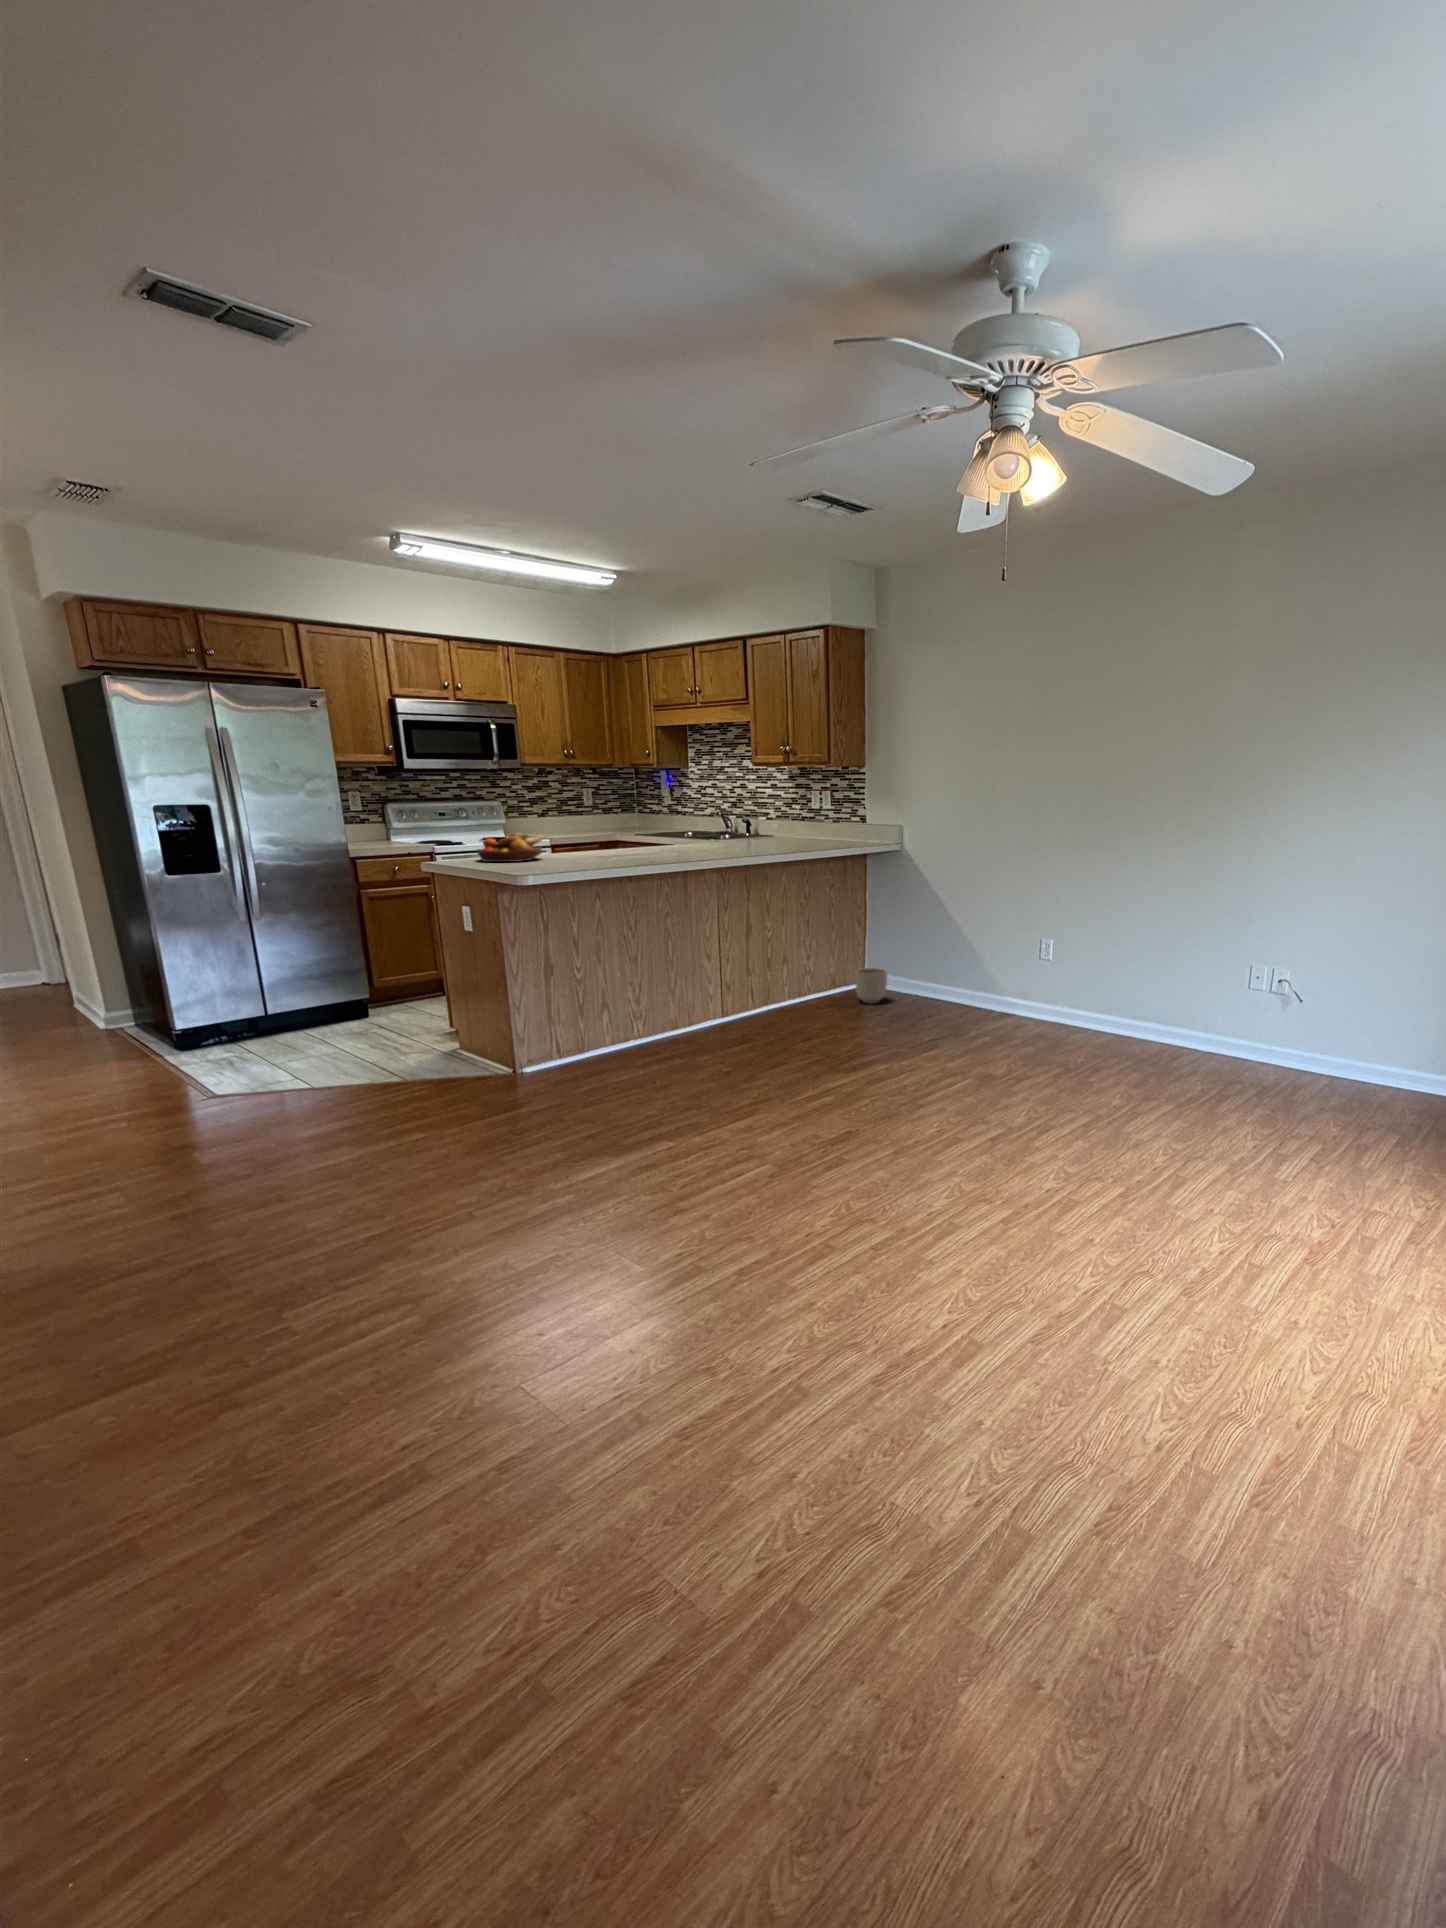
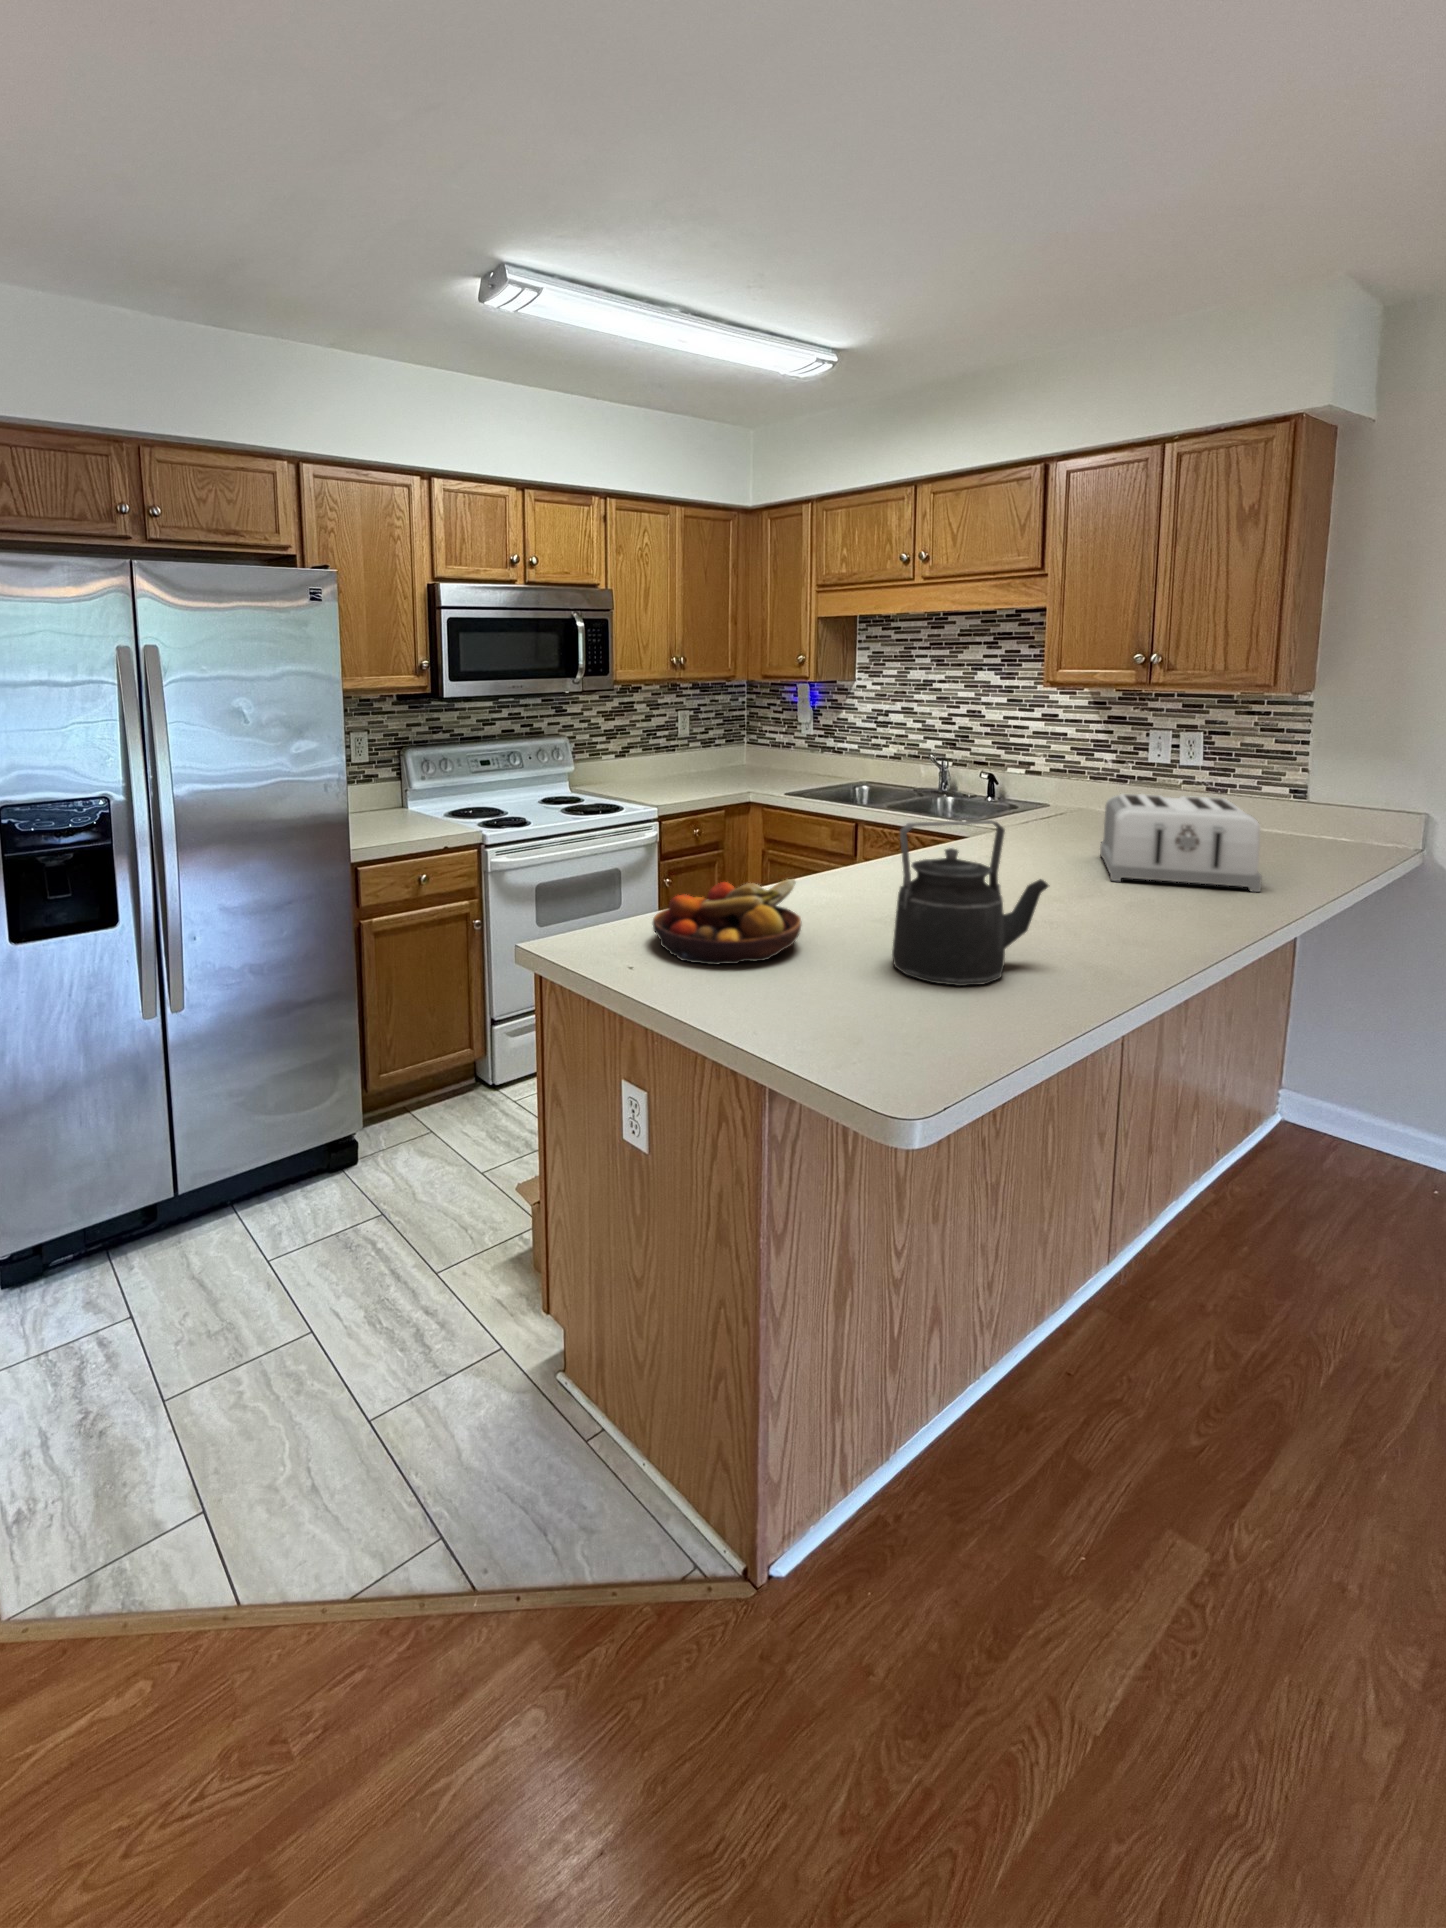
kettle: none [565,802,631,863] -> present [892,820,1048,986]
toaster: none [723,813,795,850] -> present [1100,794,1262,892]
planter: present [855,968,887,1004] -> none [1281,1084,1364,1168]

